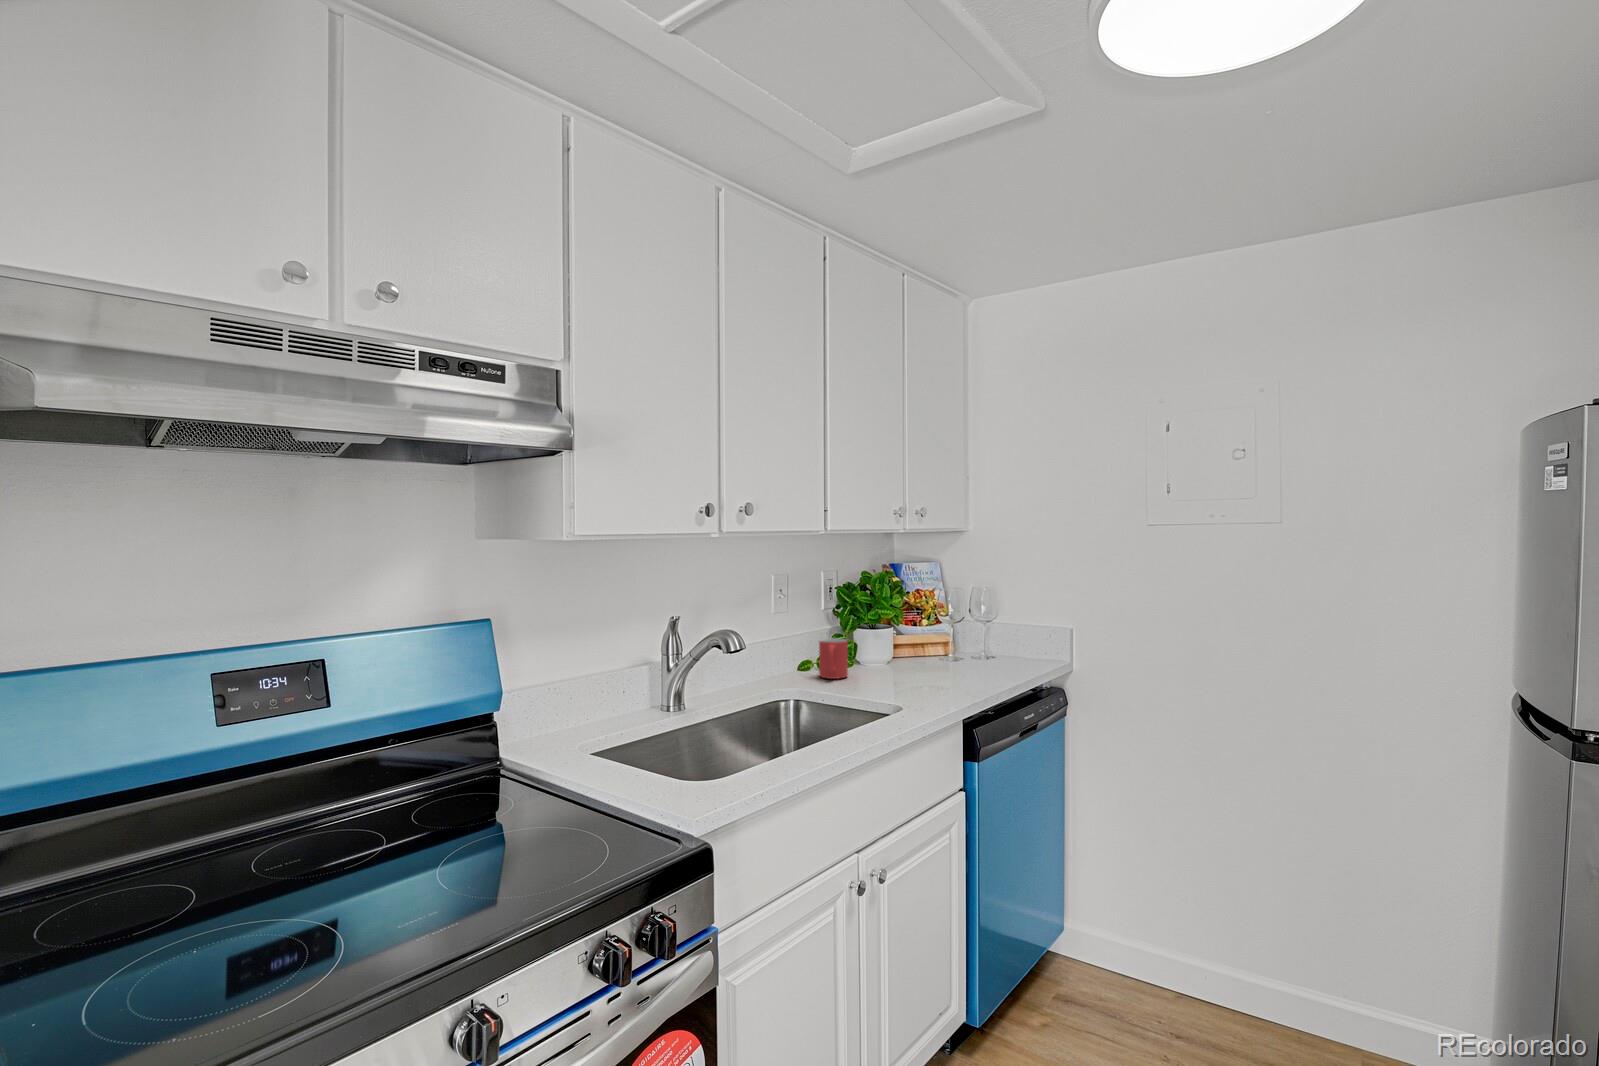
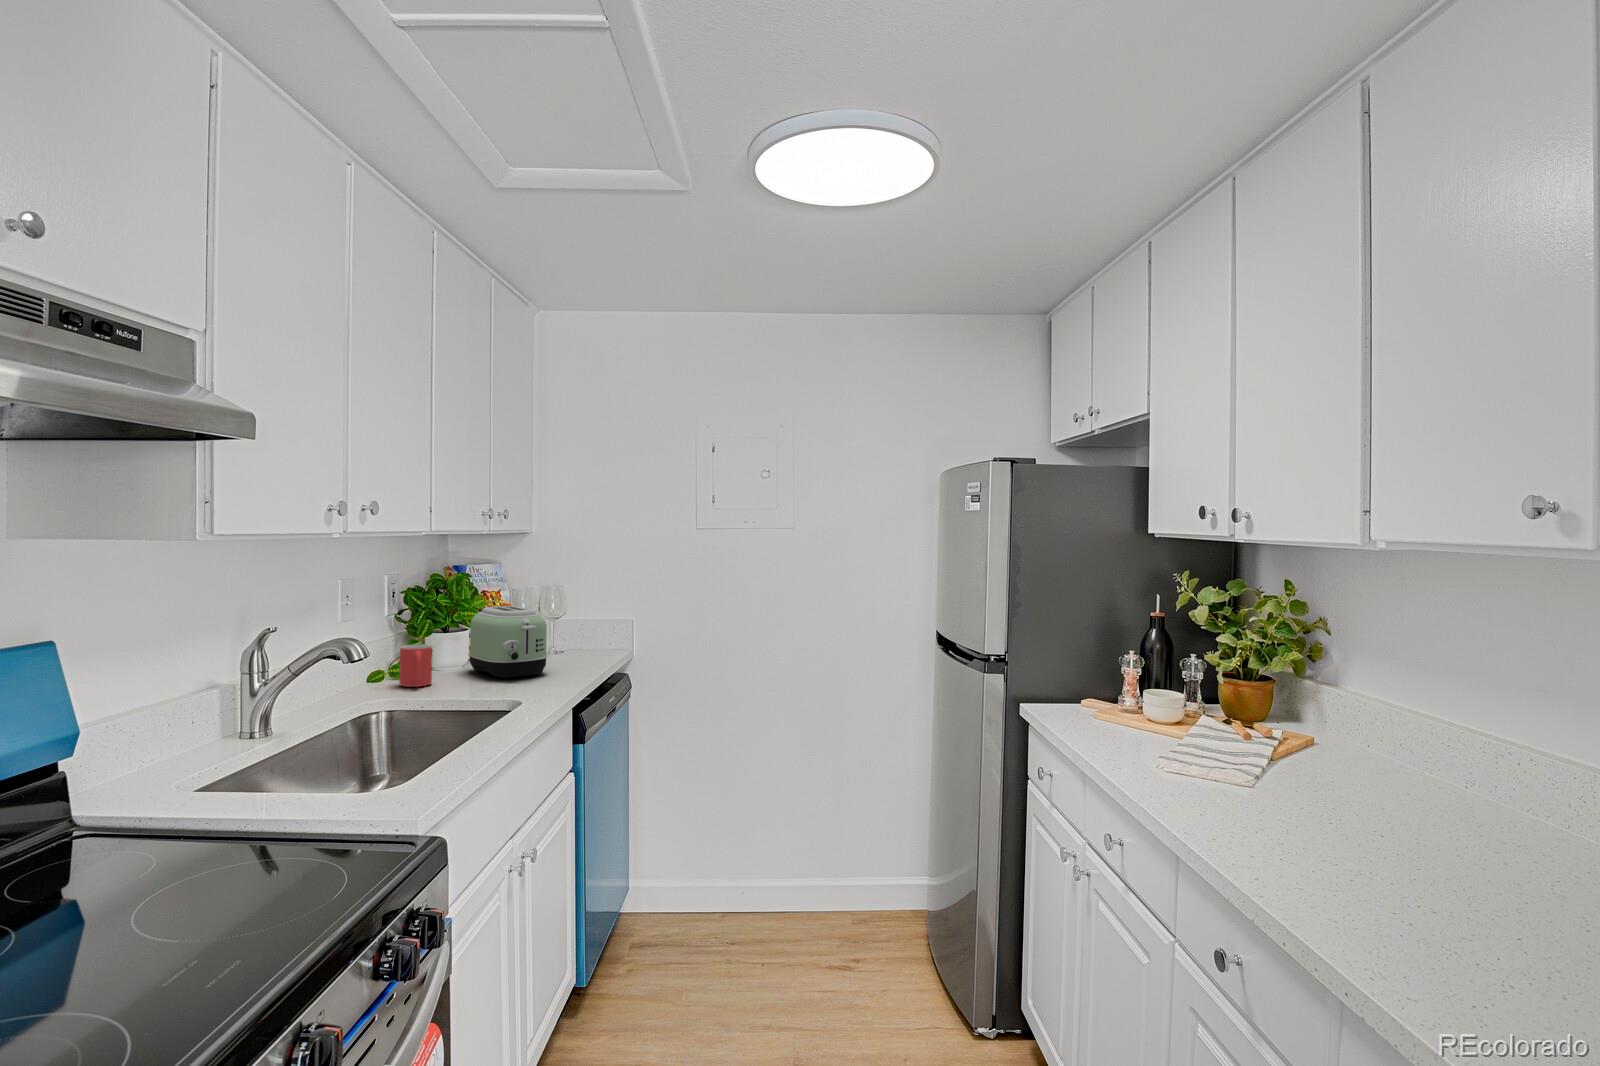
toaster: none [889,605,961,678] -> present [468,606,548,679]

